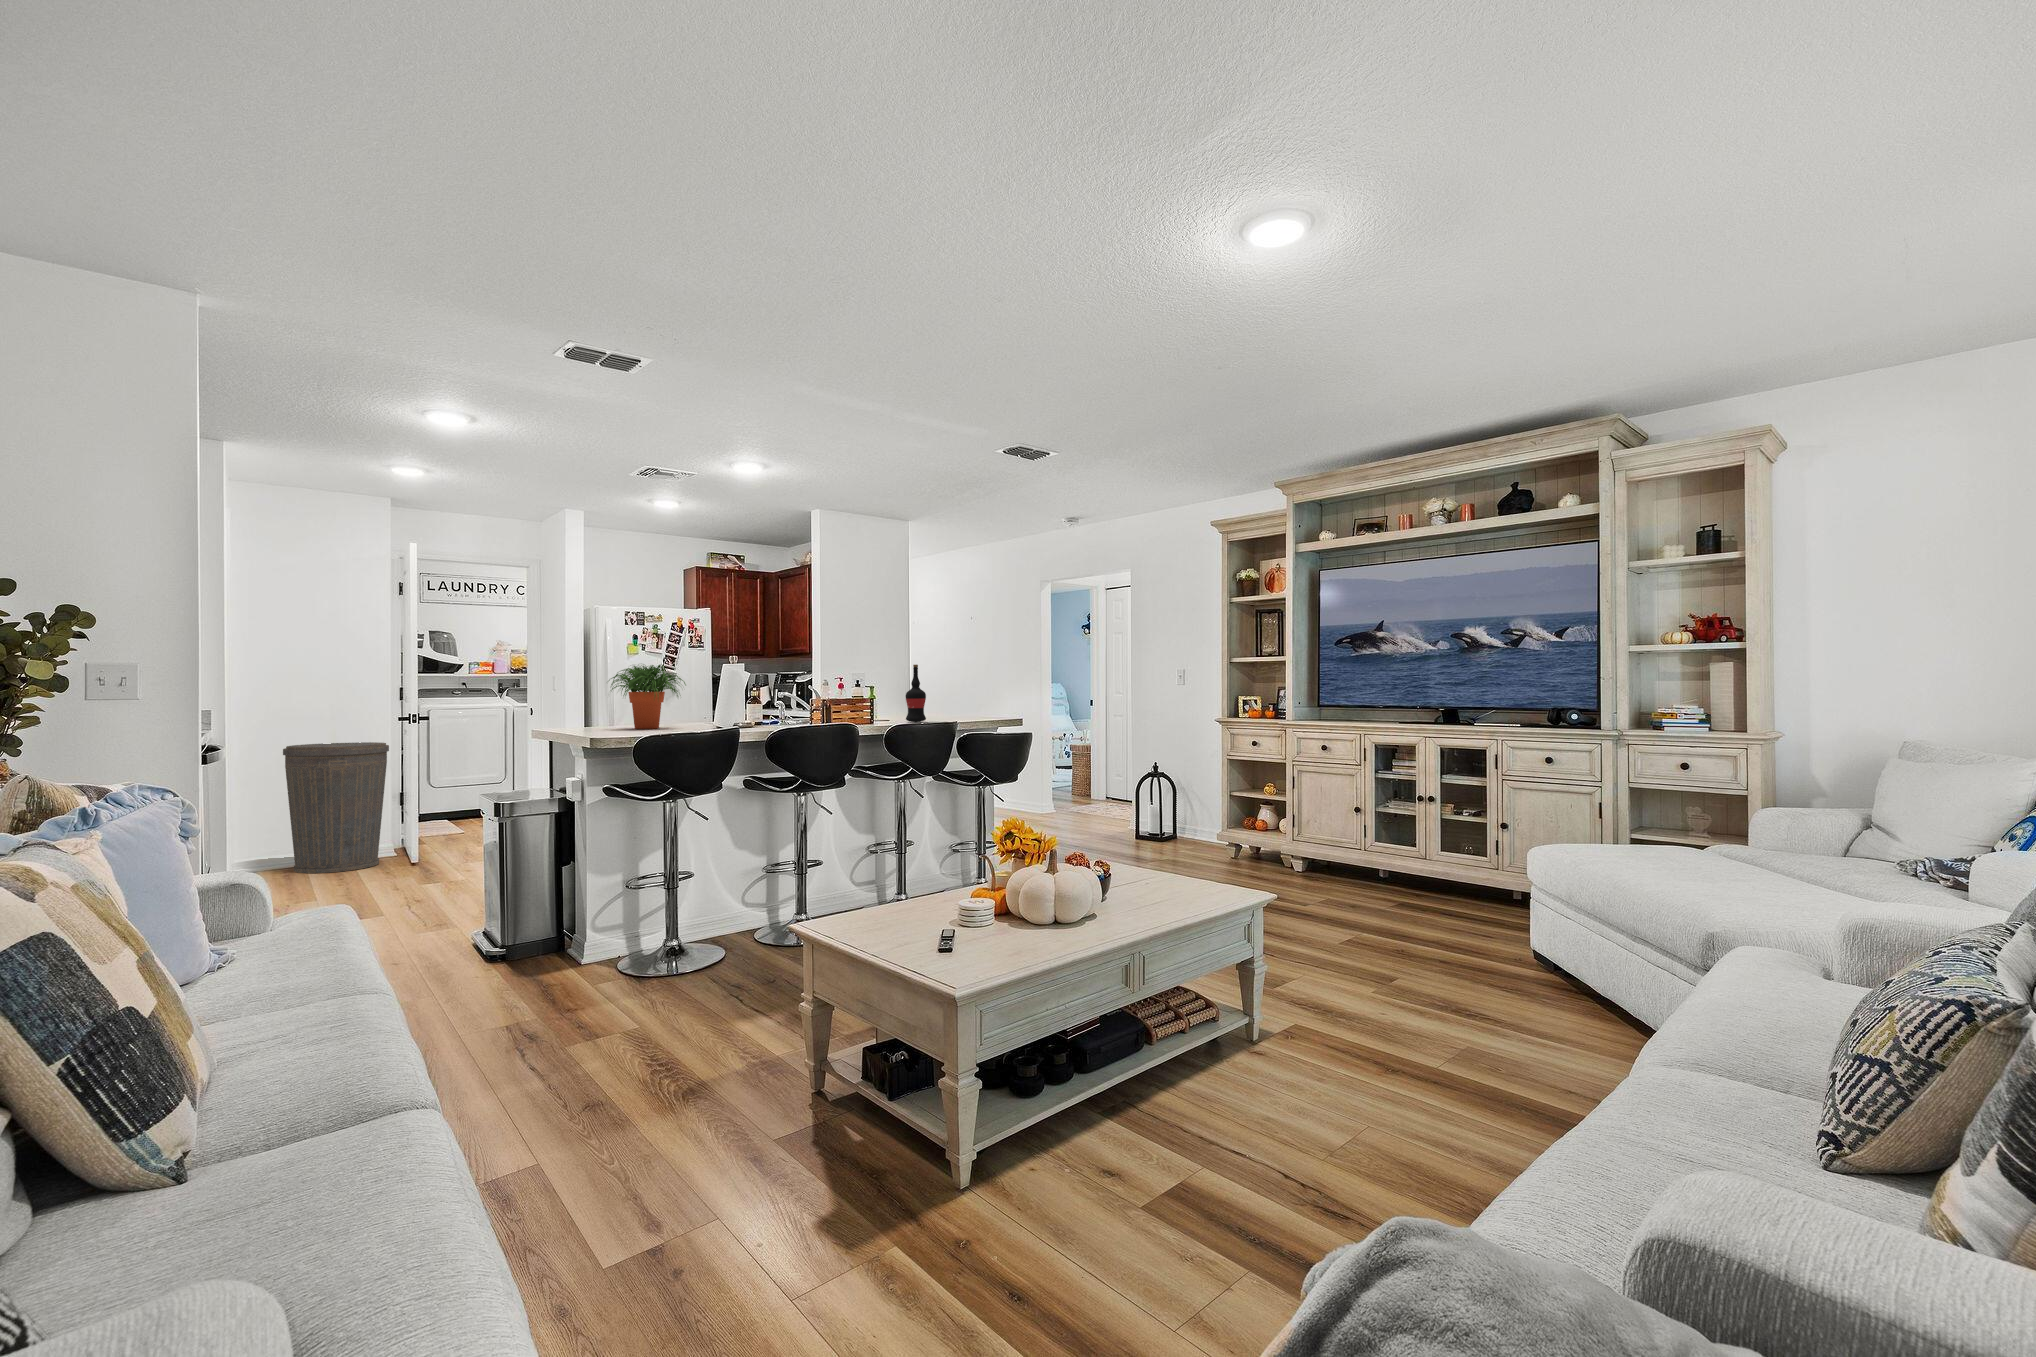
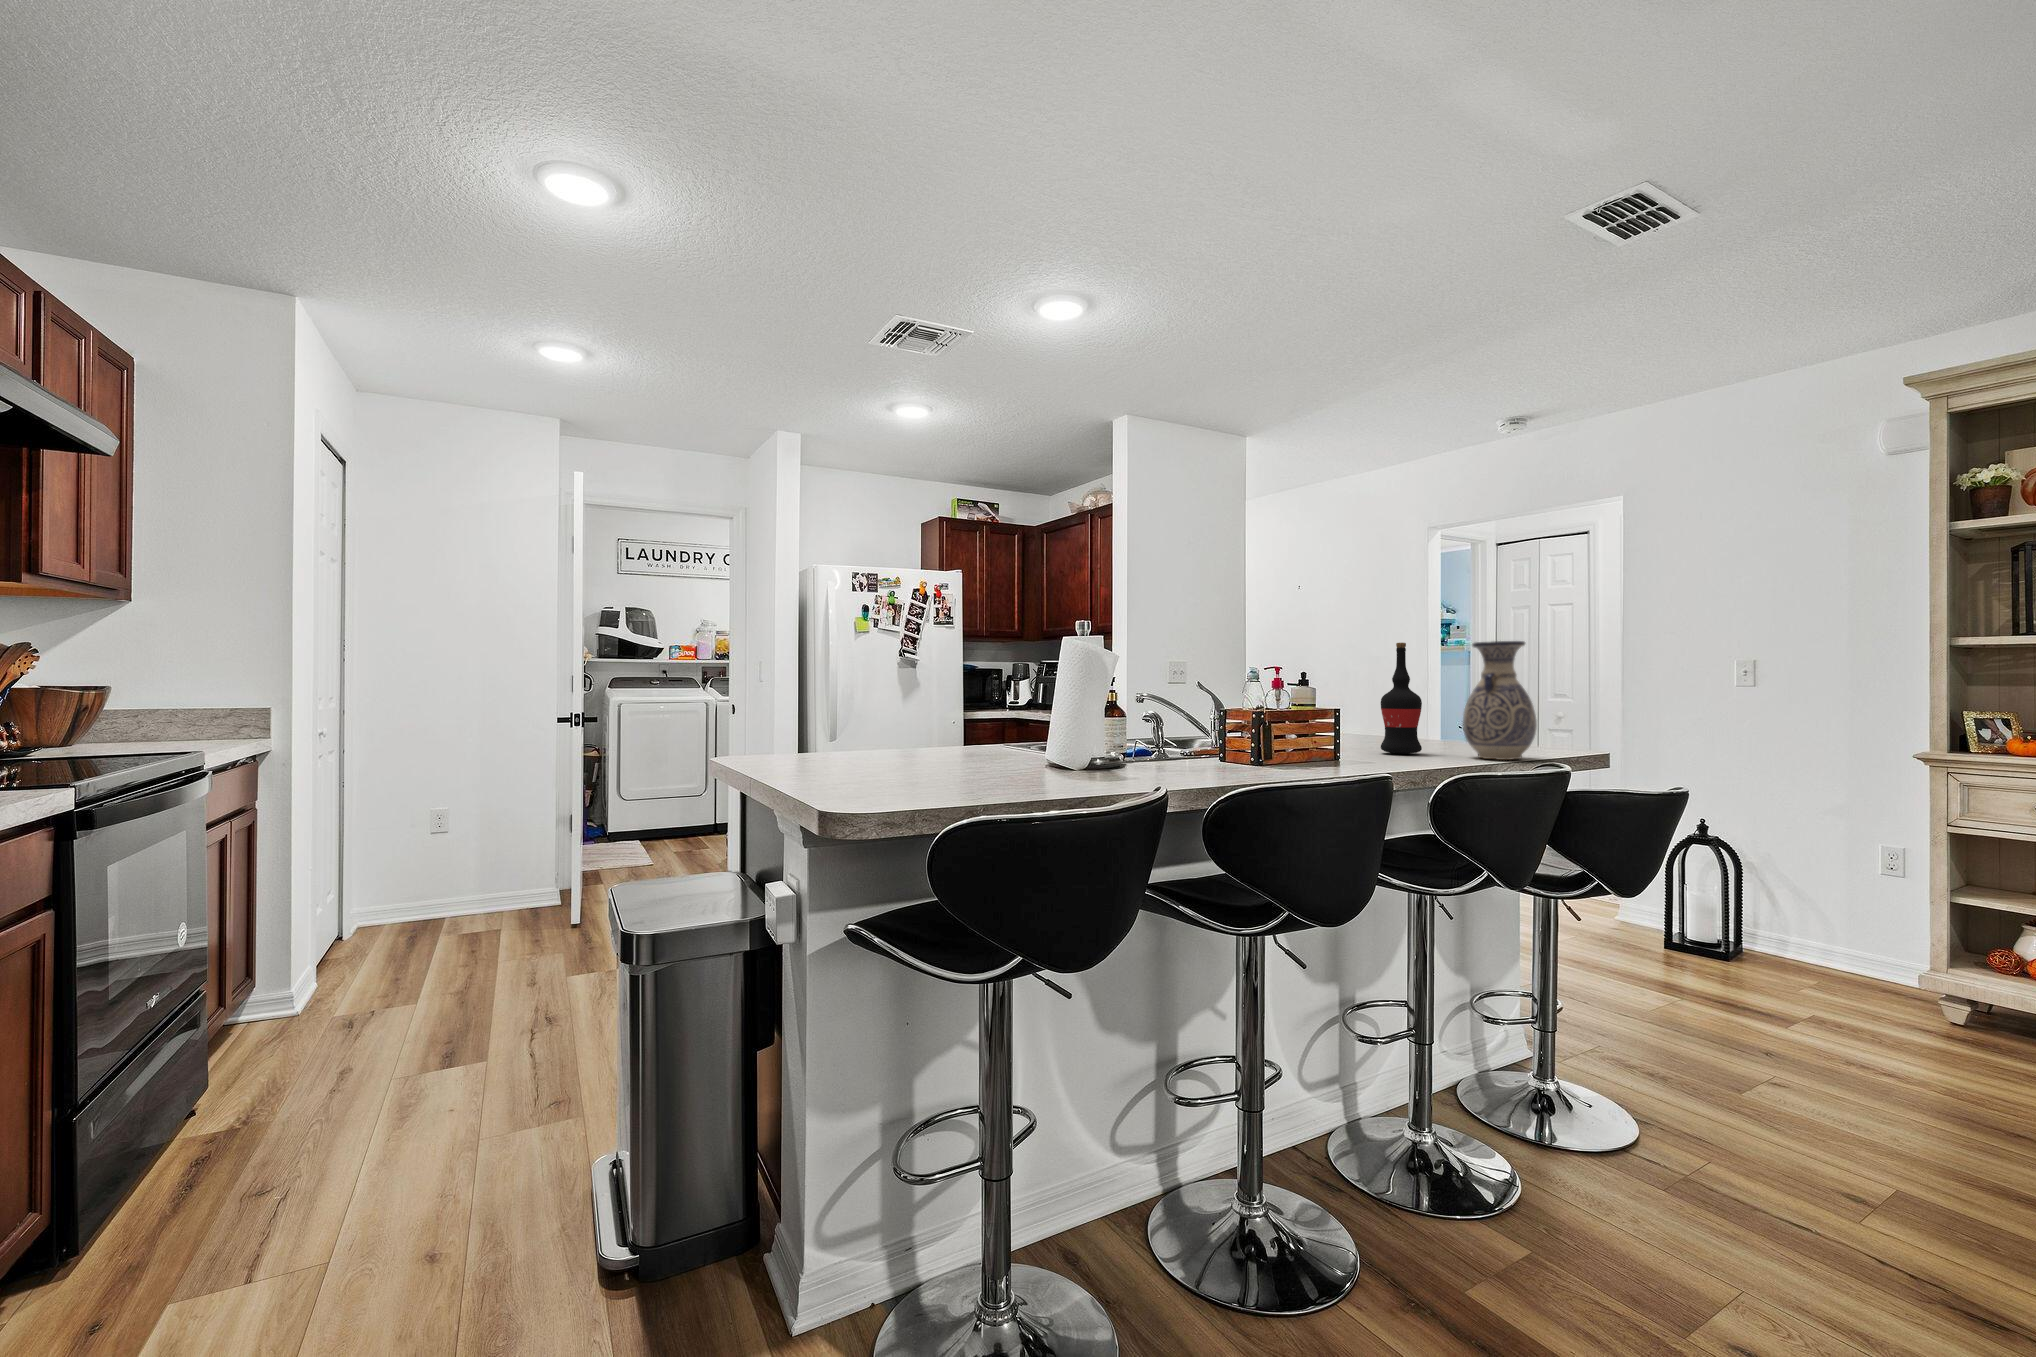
vase: none [941,664,974,723] -> present [1462,641,1537,760]
potted plant: present [611,665,686,729] -> none [840,635,992,766]
trash can: present [283,742,389,873] -> none [399,752,541,942]

